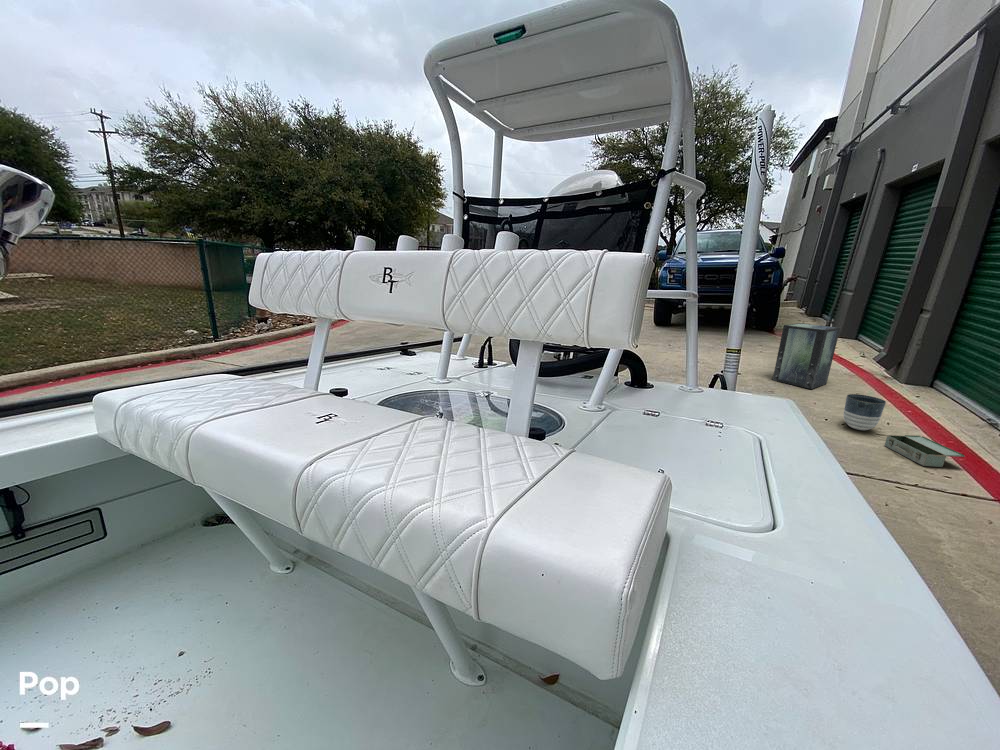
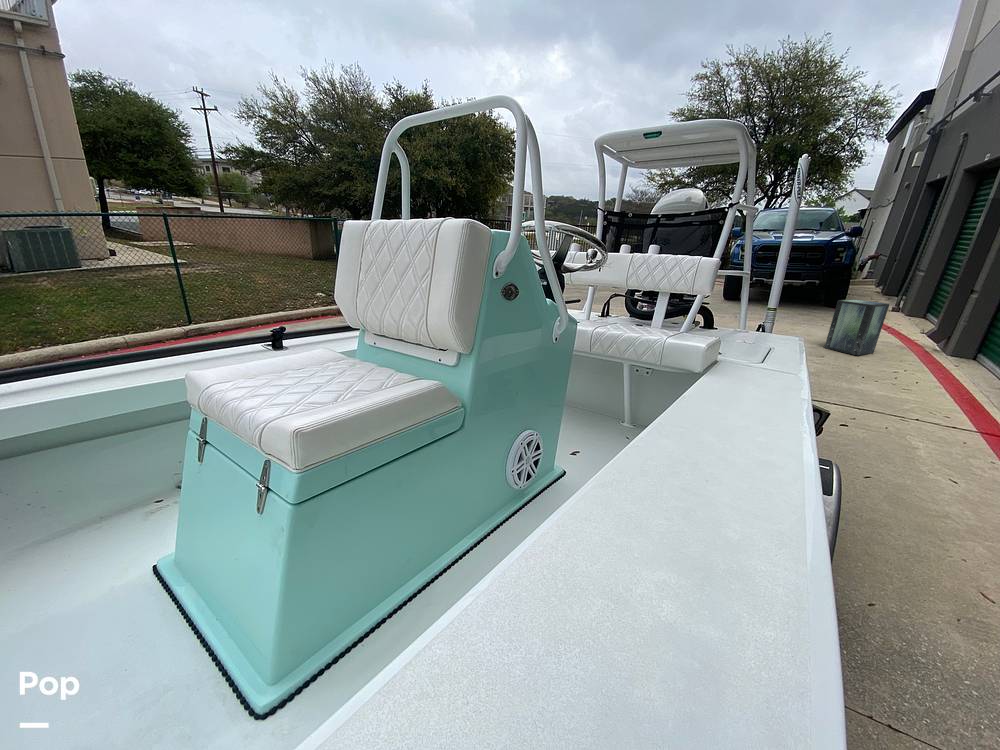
planter: present [843,394,886,430] -> none [876,356,911,385]
toolbox: present [885,435,965,467] -> none [904,386,963,409]

